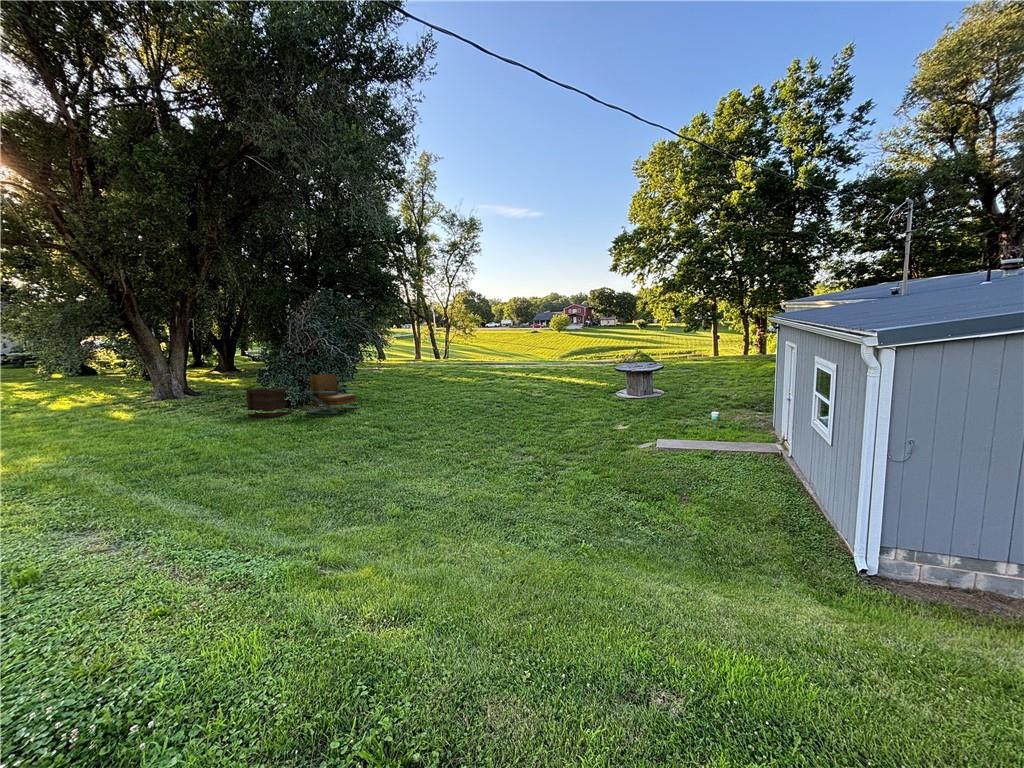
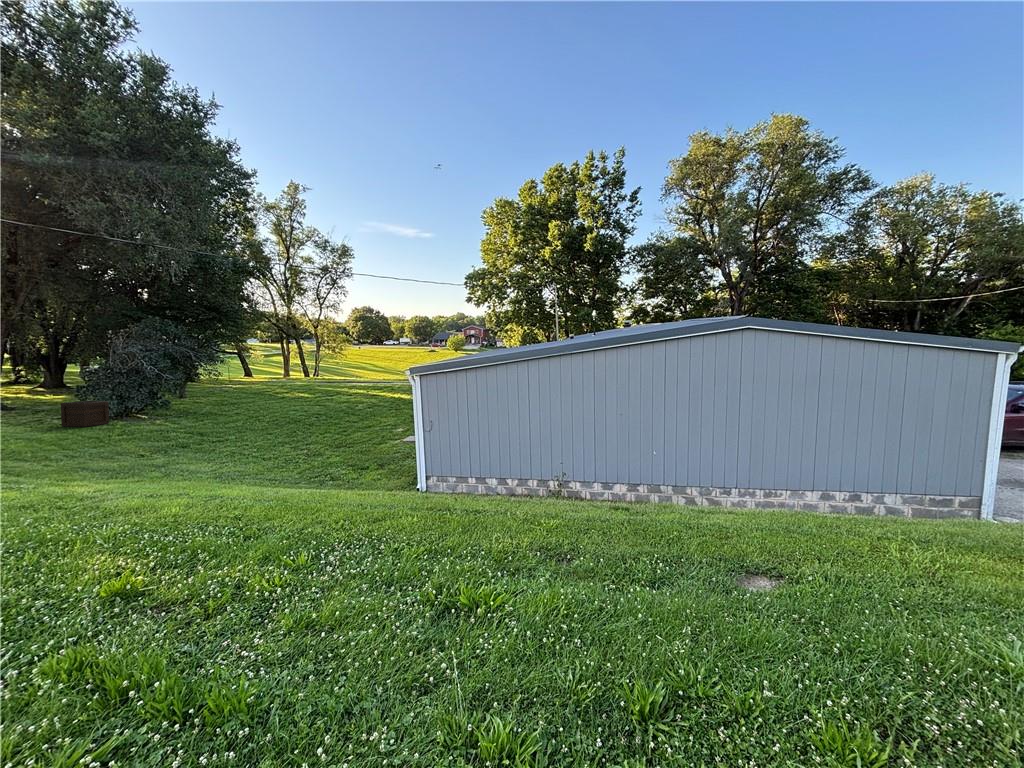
lounge chair: present [304,374,360,414] -> none [122,389,181,424]

